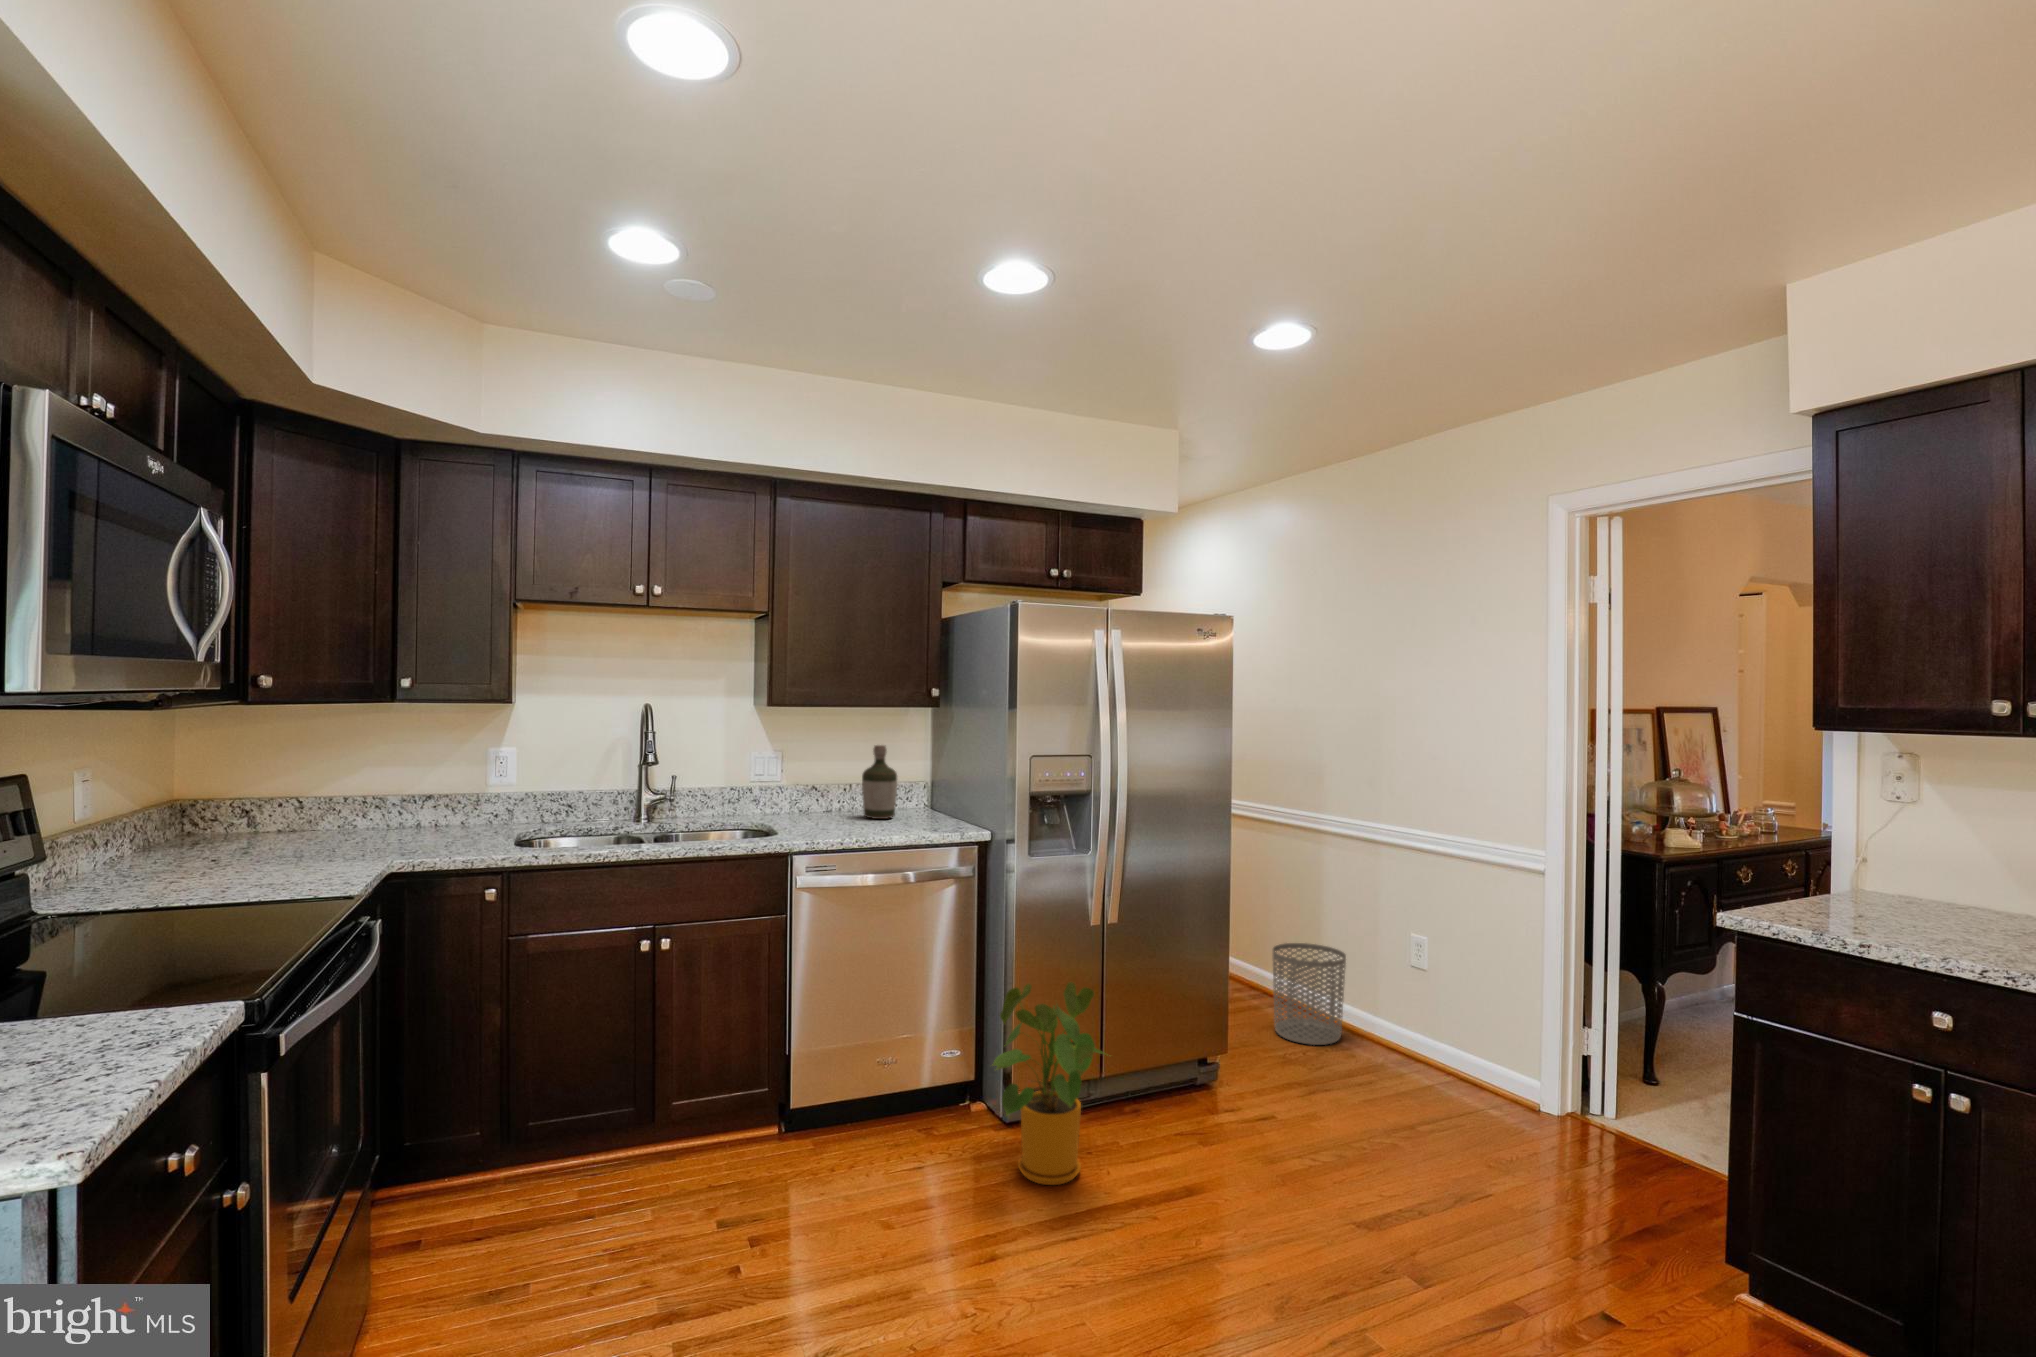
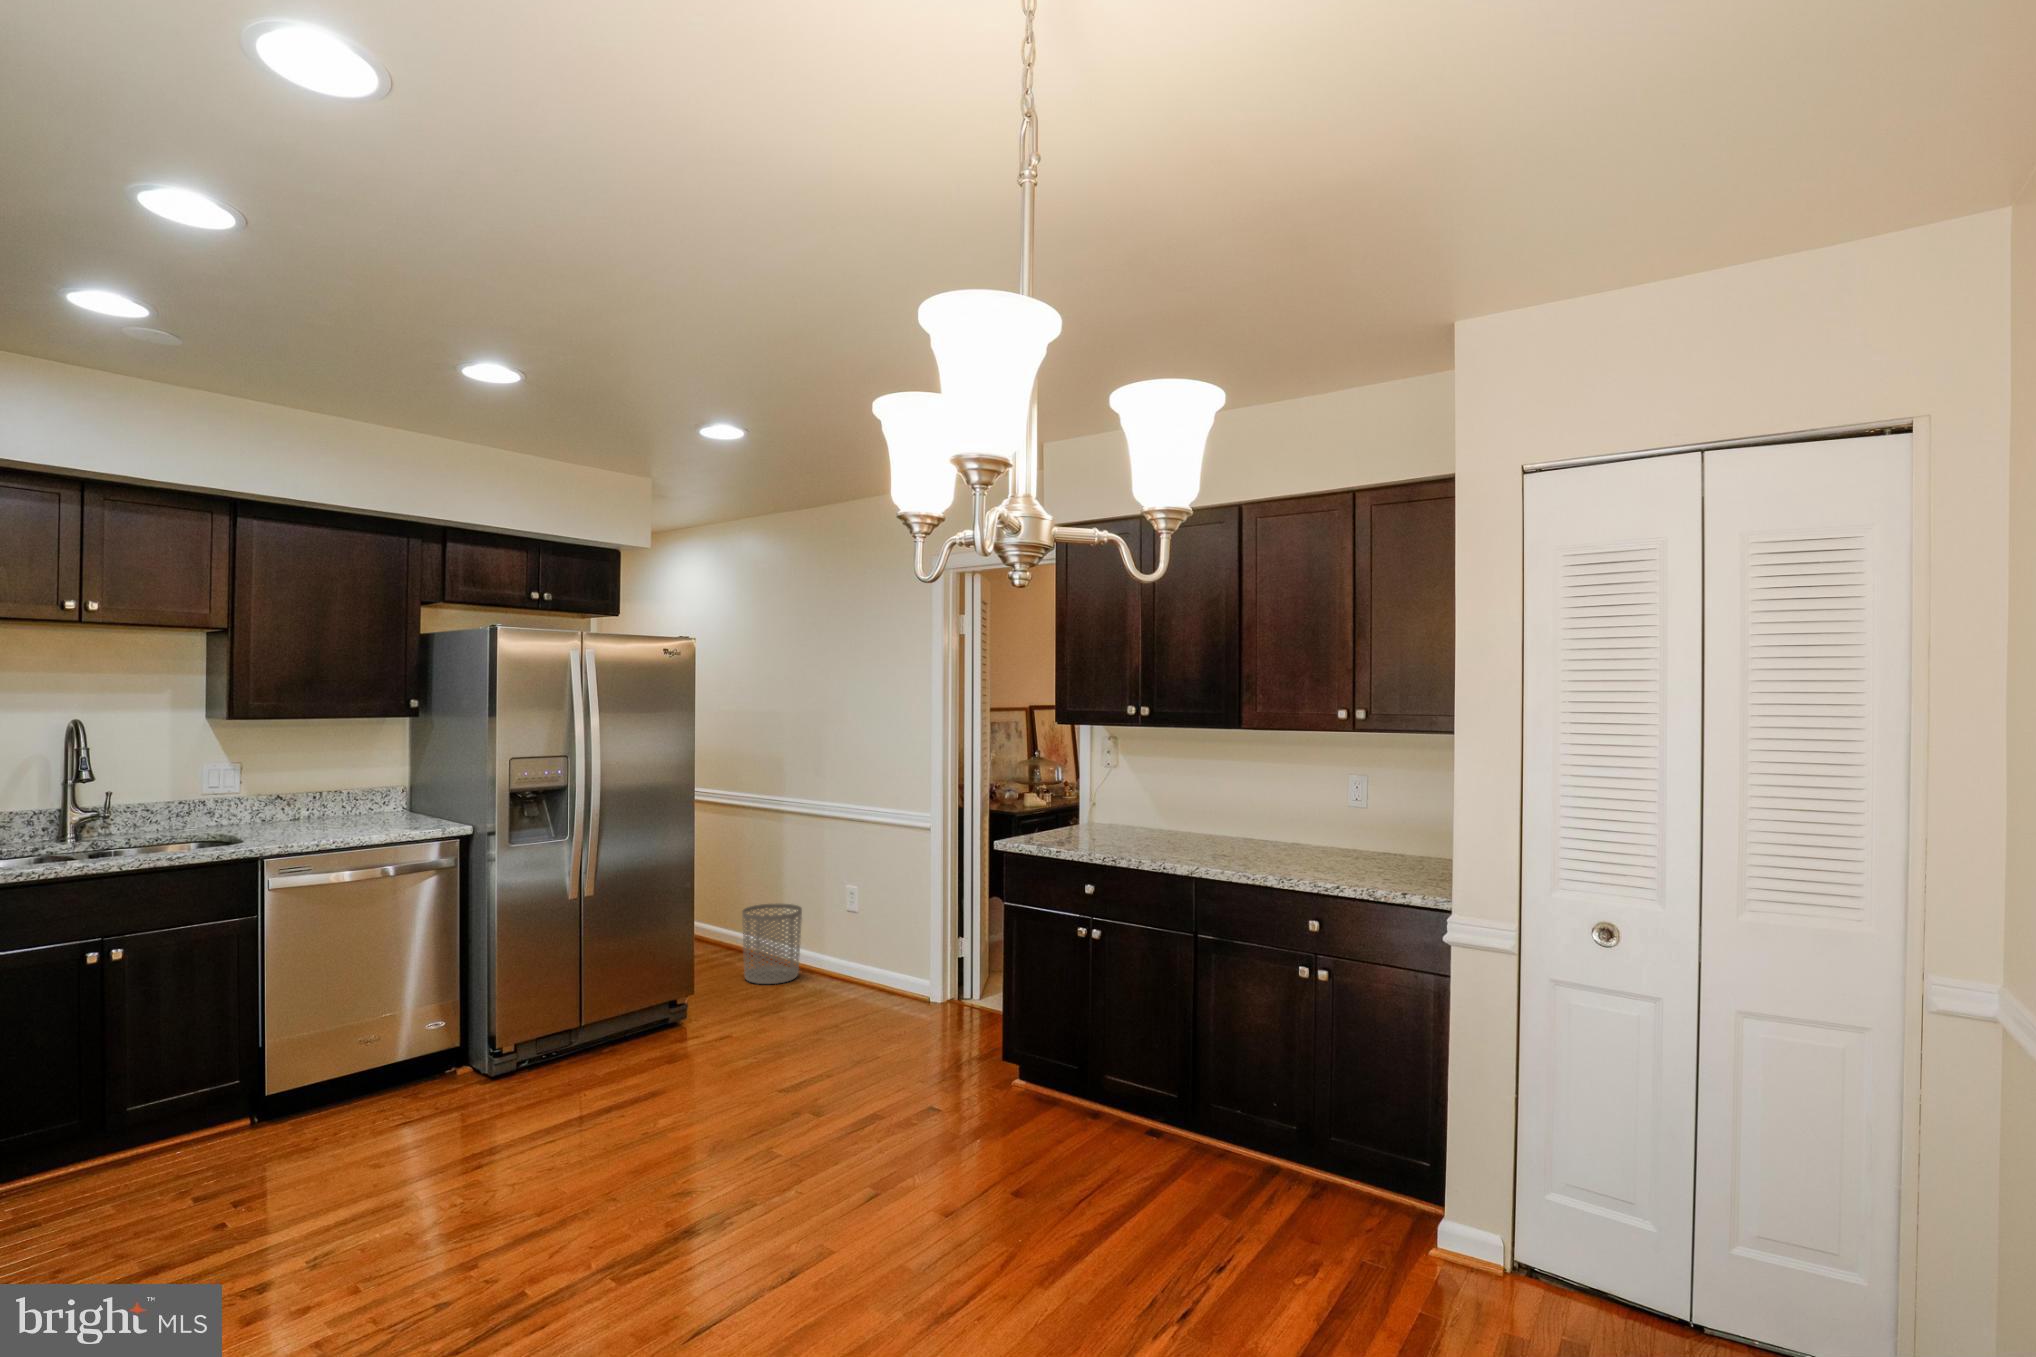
bottle: present [862,745,897,819] -> none [334,754,373,824]
house plant: present [993,982,1108,1185] -> none [470,946,584,1110]

